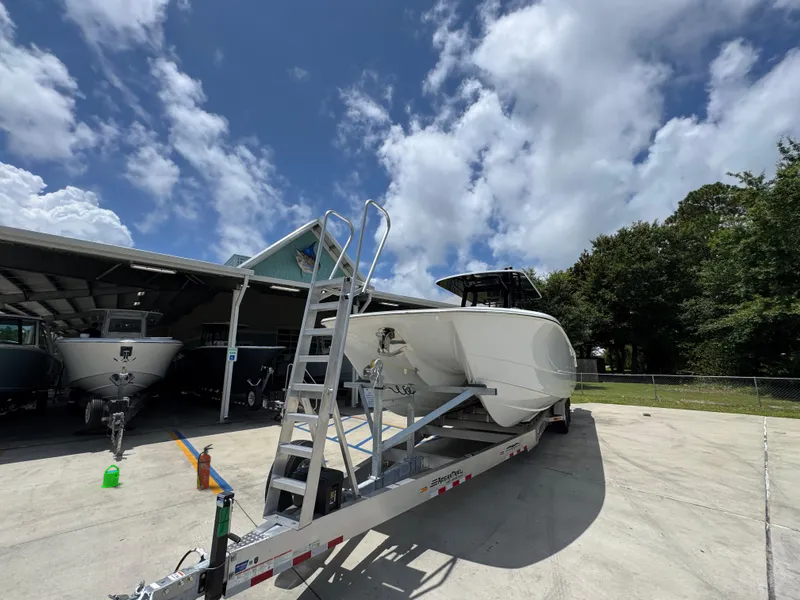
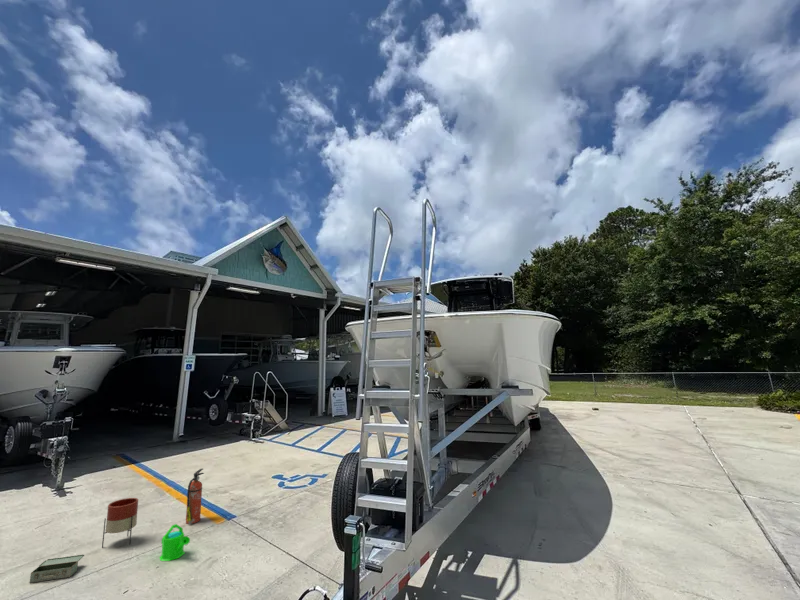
planter: none [128,464,157,501] -> present [102,498,138,547]
watering can: present [102,465,120,488] -> present [160,524,190,561]
toolbox: none [70,504,111,520] -> present [30,555,84,583]

